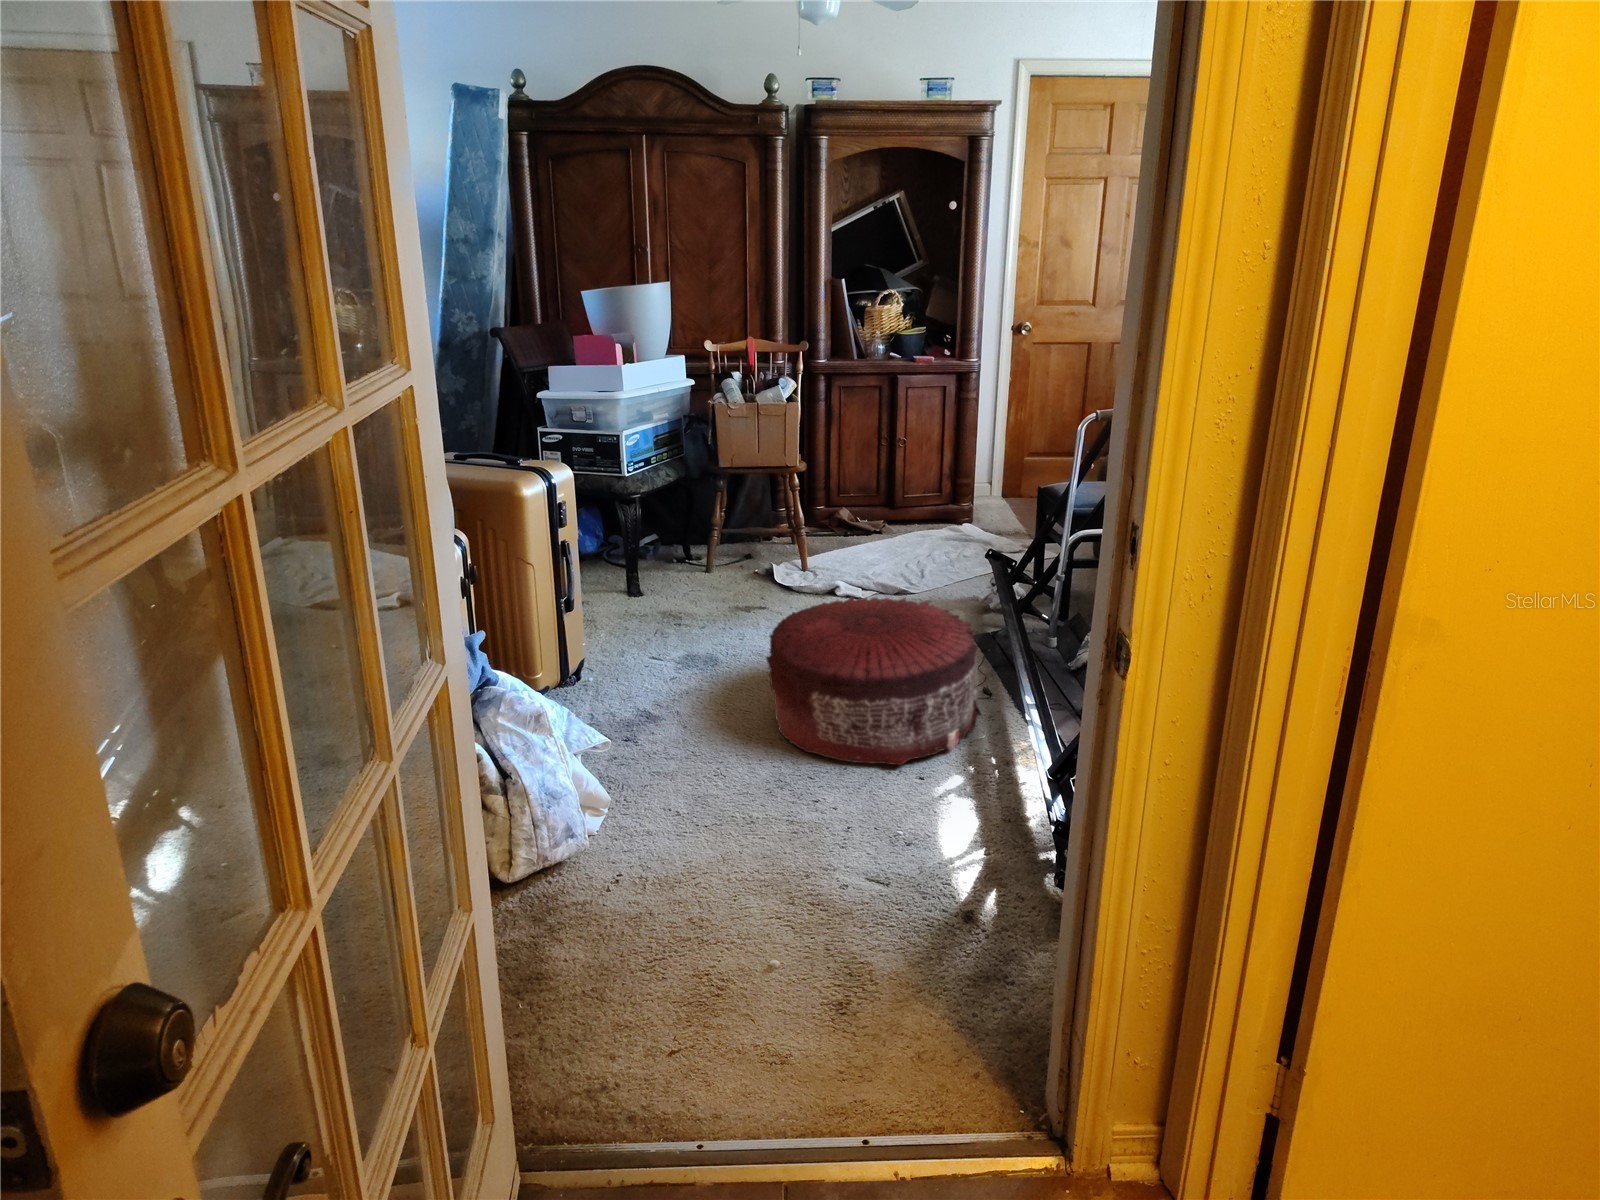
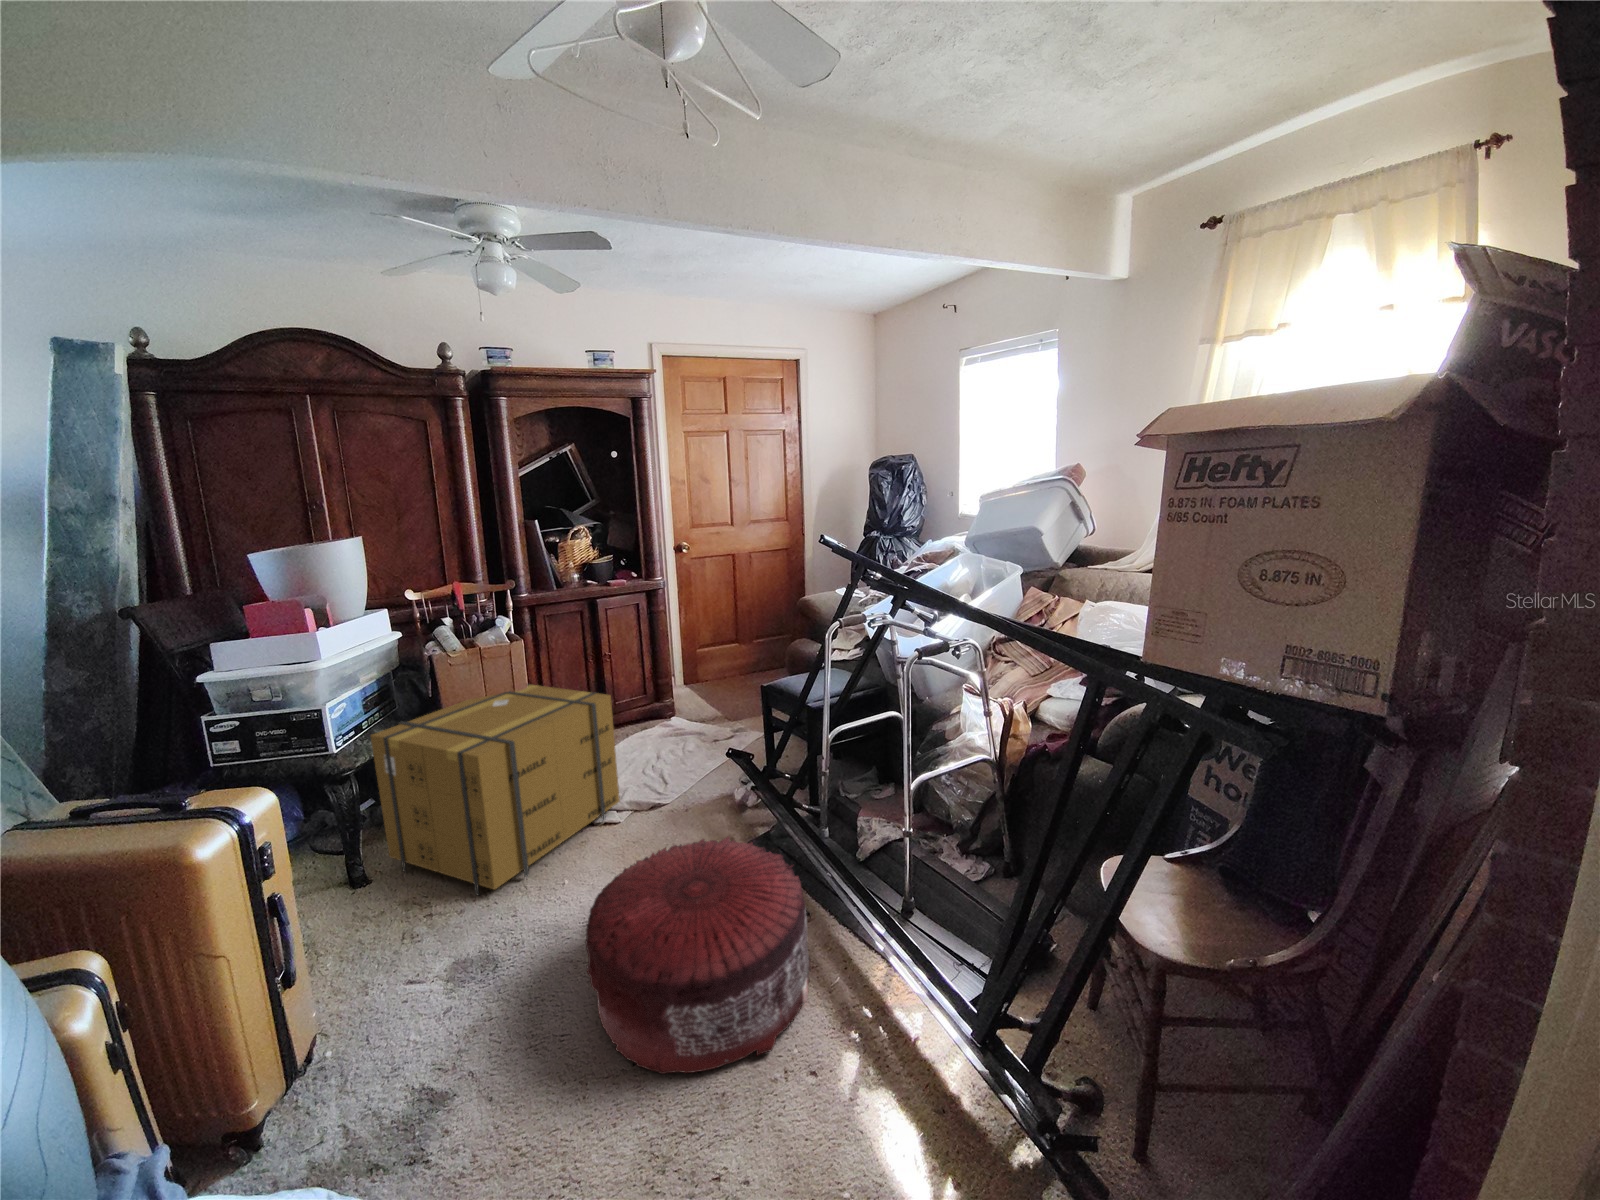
cardboard box: none [655,447,870,621] -> present [371,684,620,895]

